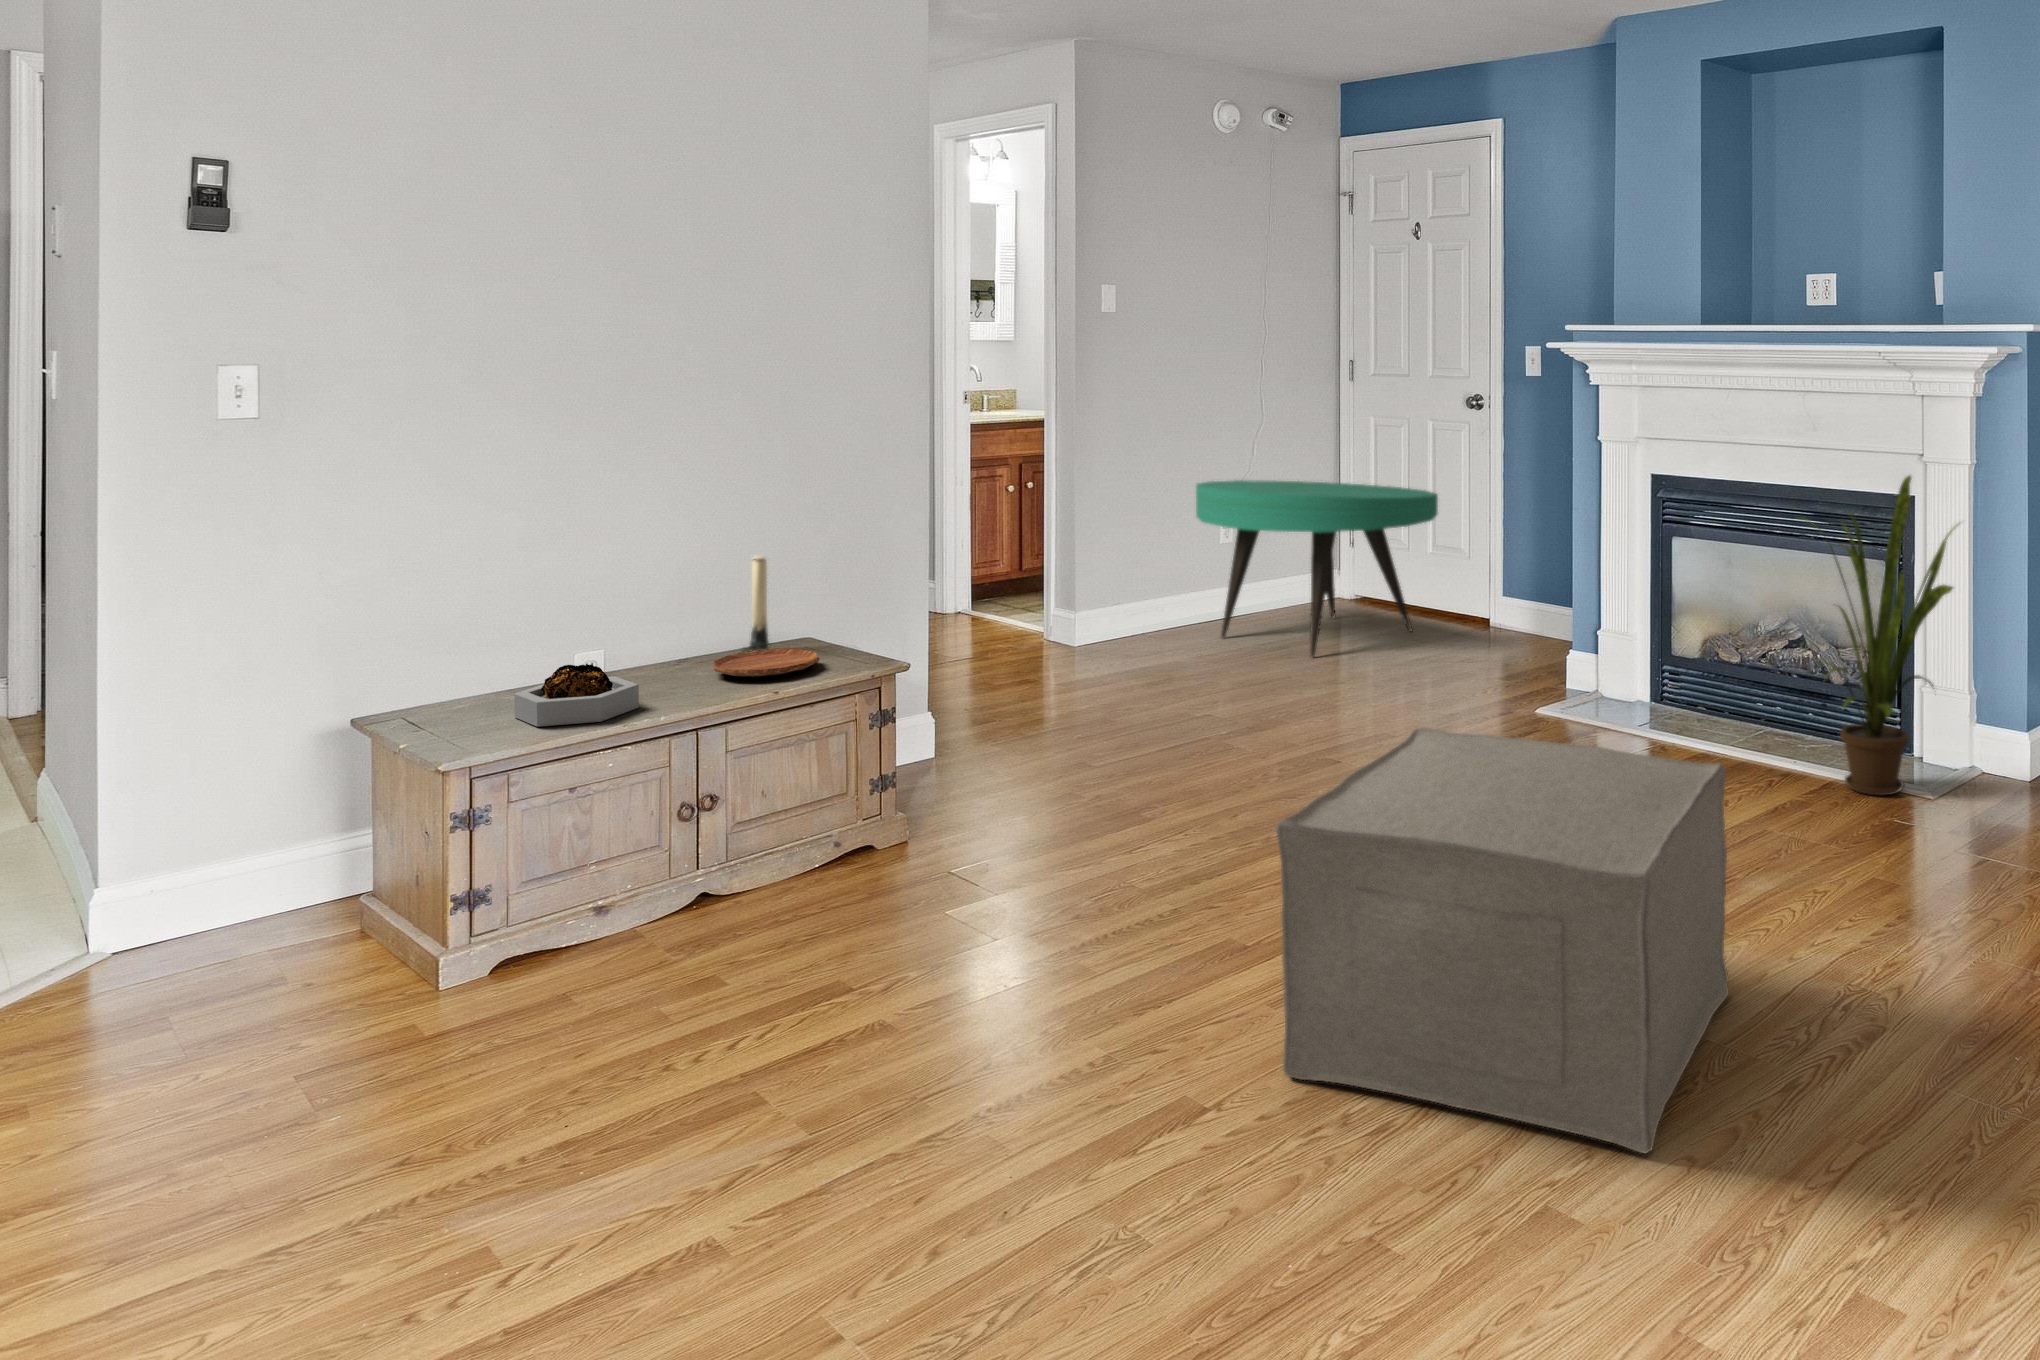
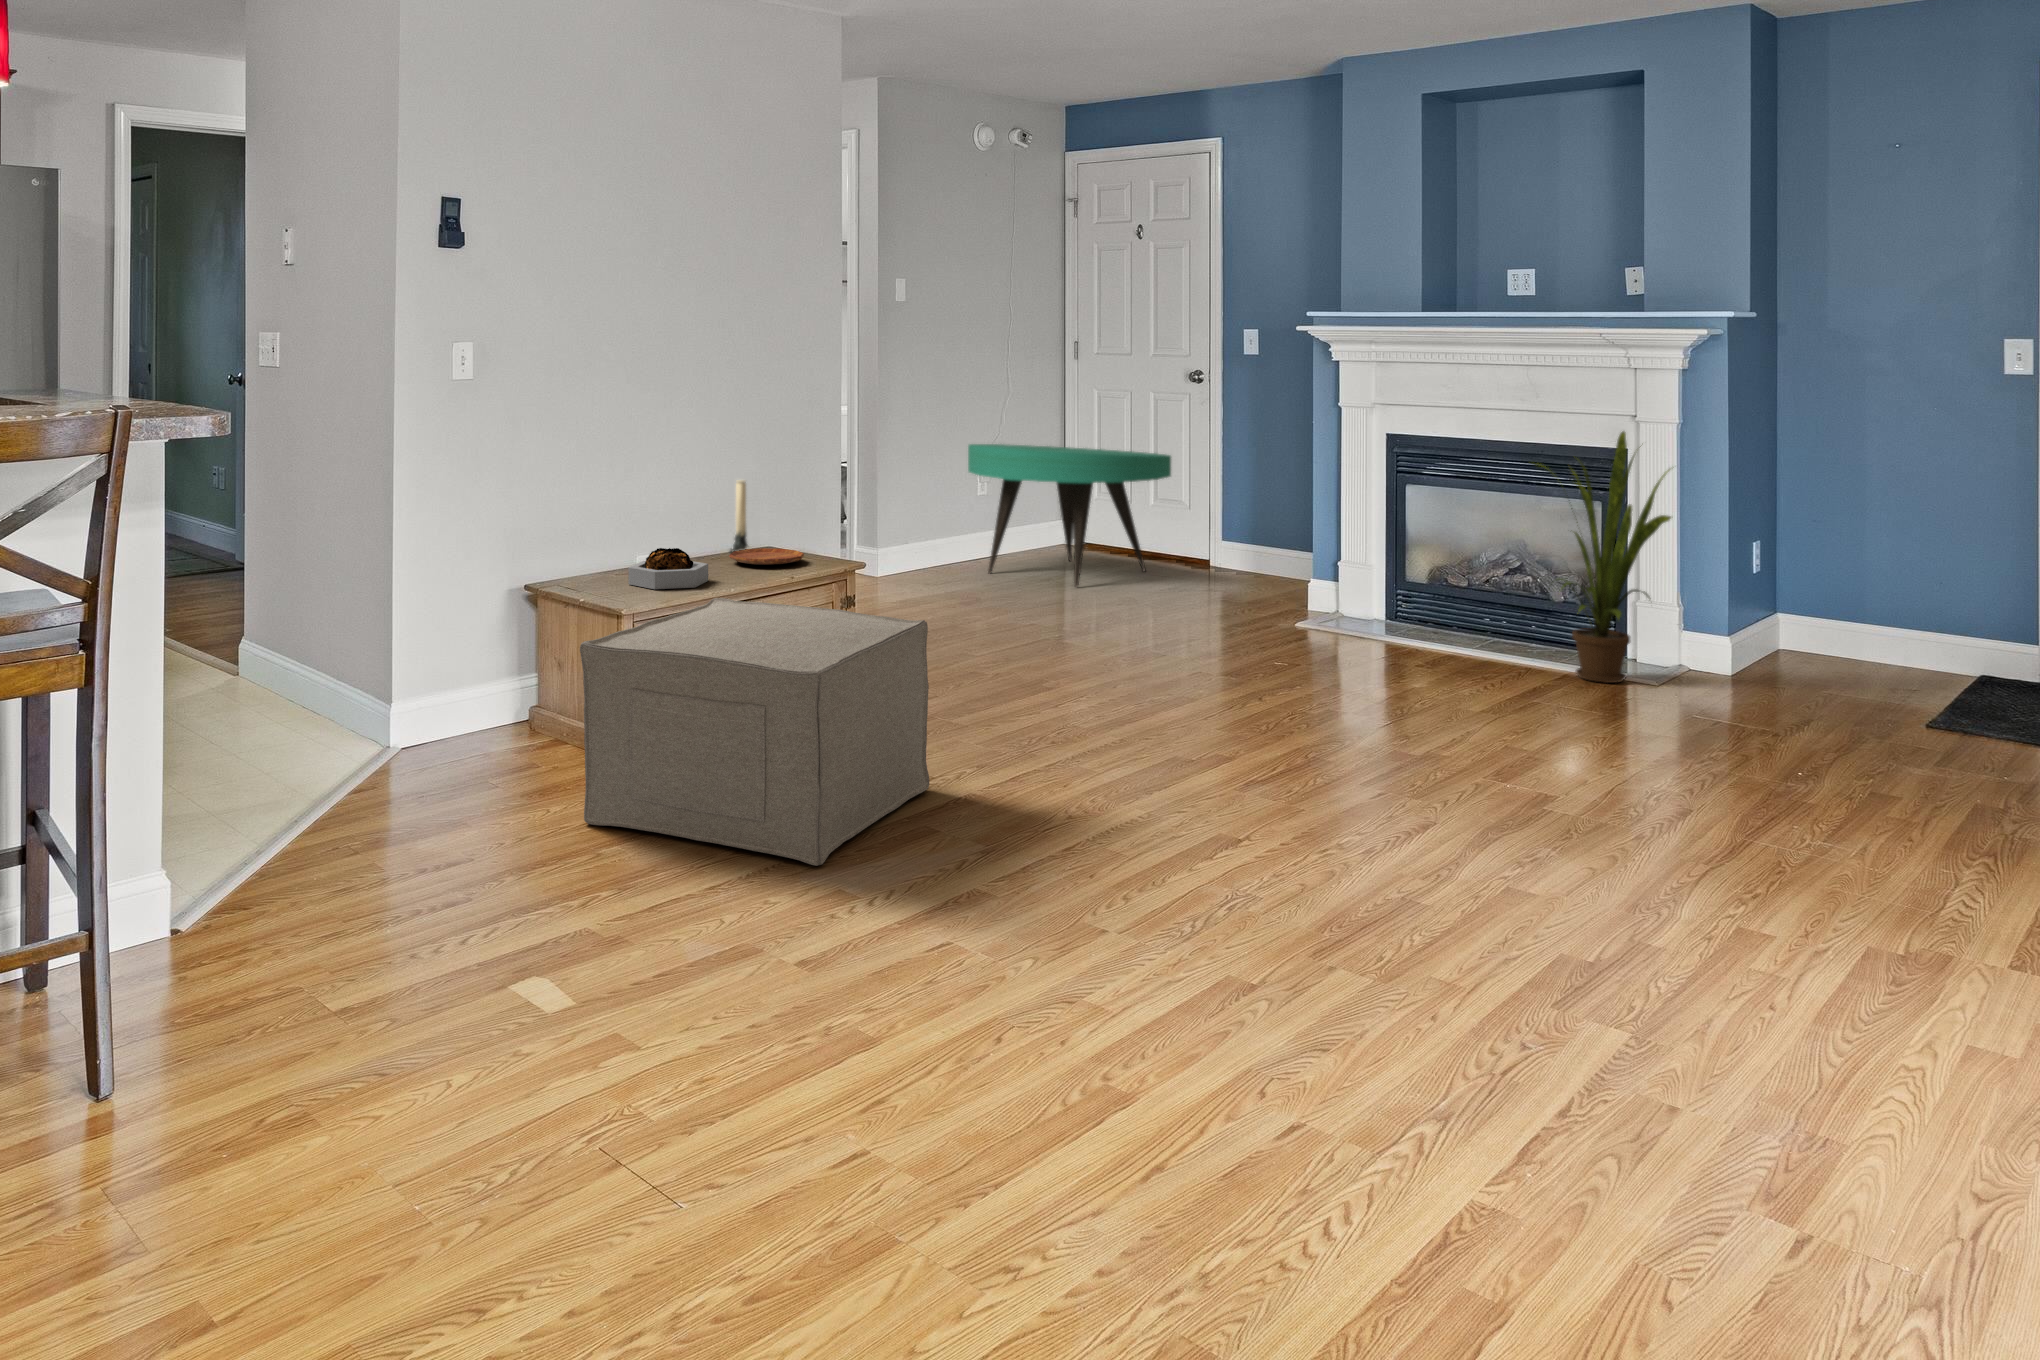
ottoman: present [1276,728,1729,1153] -> present [580,598,929,866]

